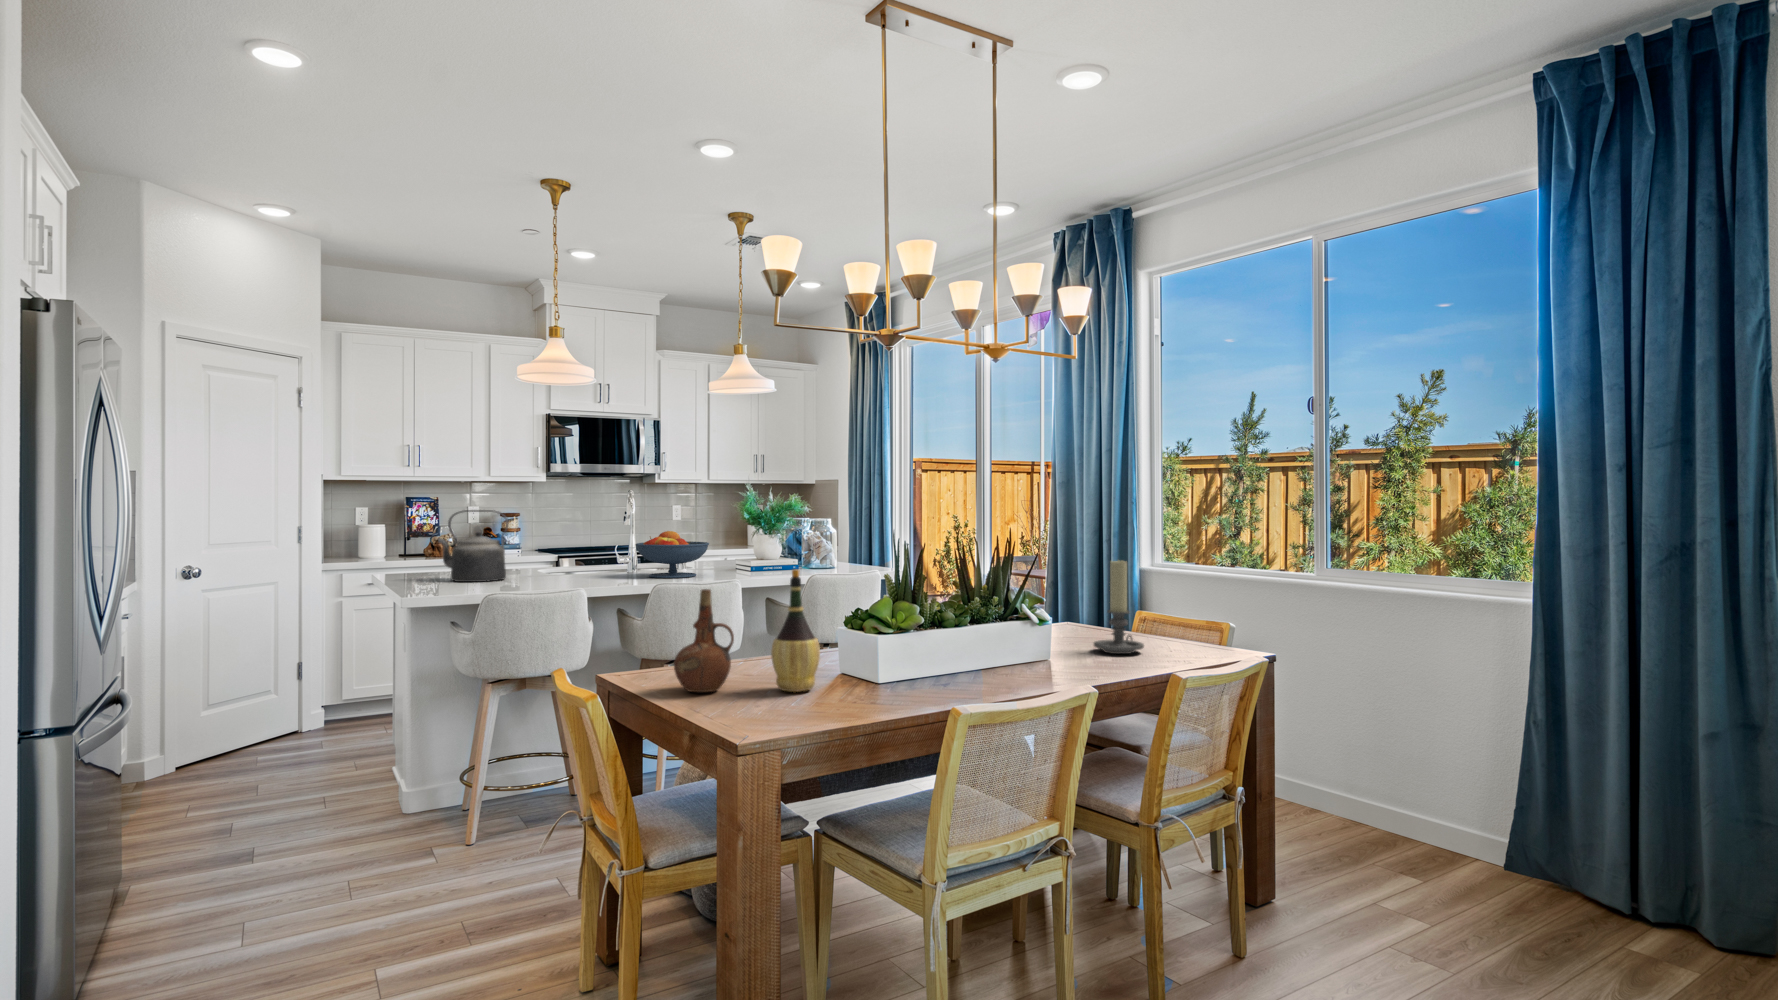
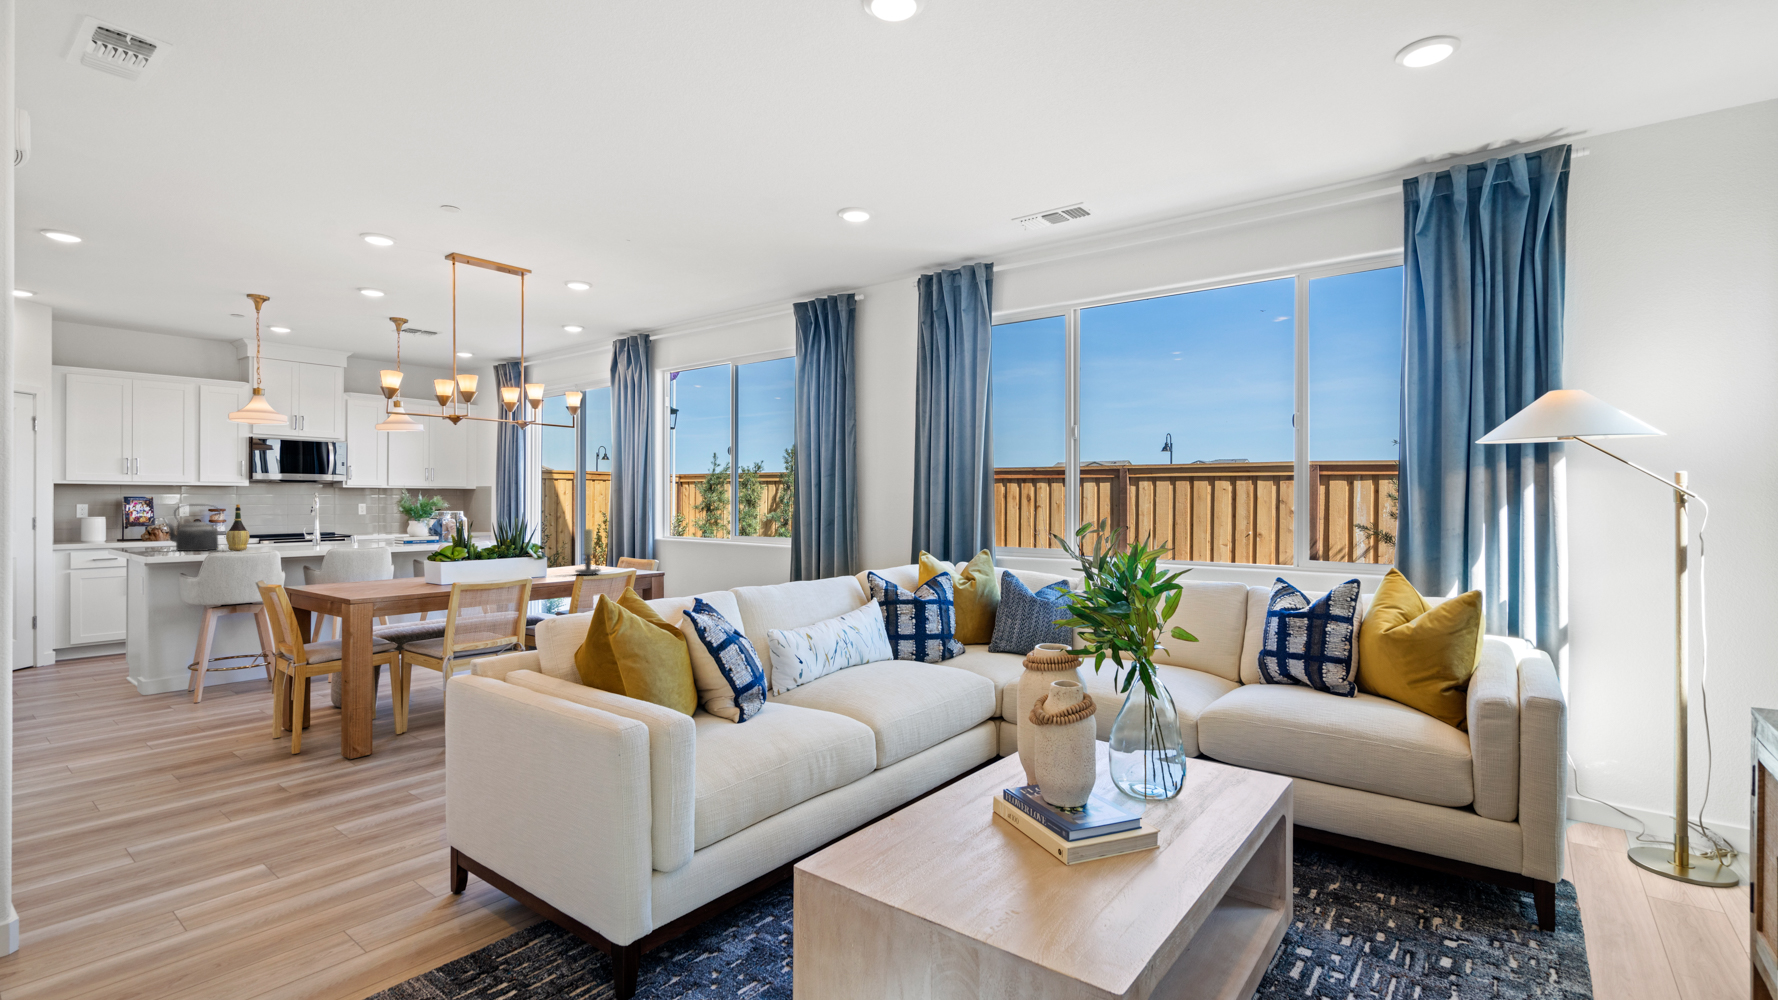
fruit bowl: present [636,531,709,578] -> none [317,518,371,548]
wine bottle: present [771,569,820,692] -> present [226,504,249,551]
ceramic pitcher: present [674,589,734,692] -> none [326,540,360,590]

